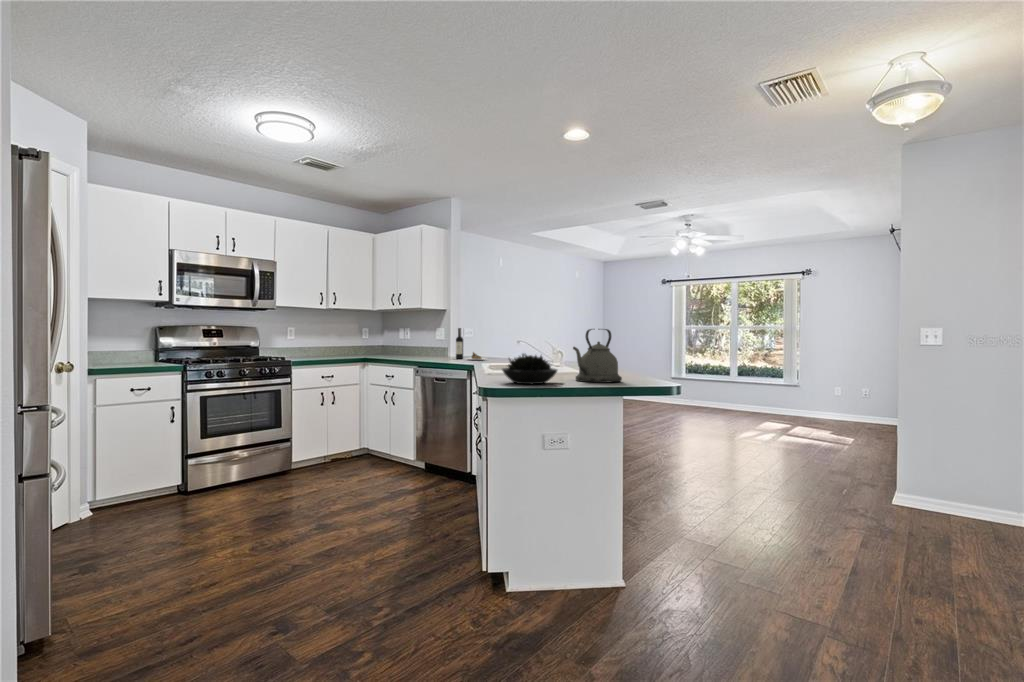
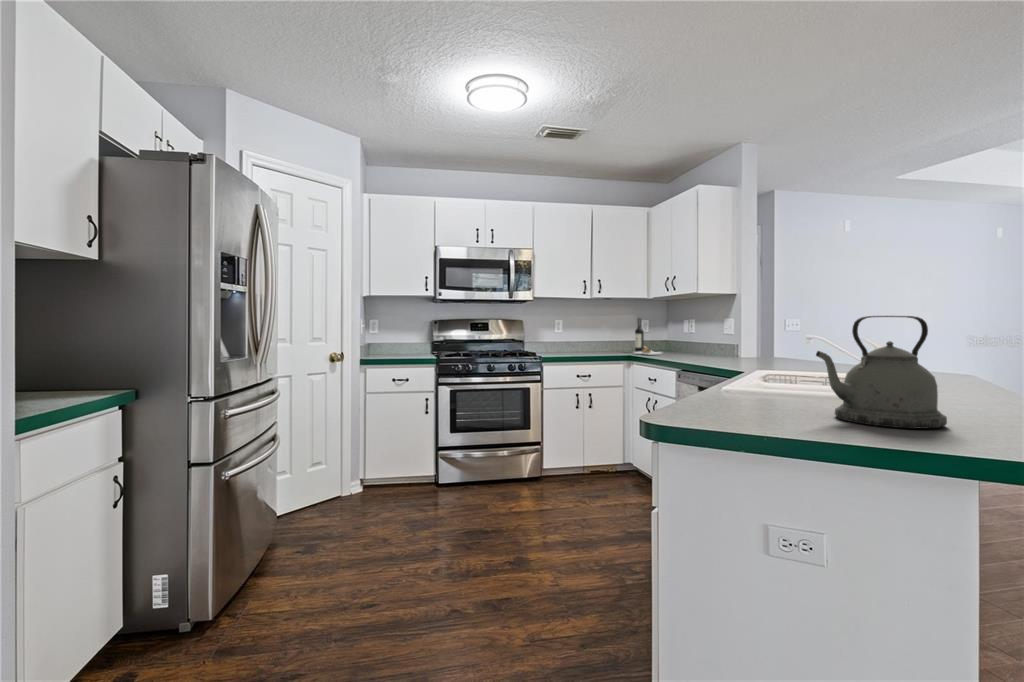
wine bottle: present [456,328,487,360] -> present [634,318,660,355]
succulent plant: present [502,354,557,384] -> none [662,361,771,419]

